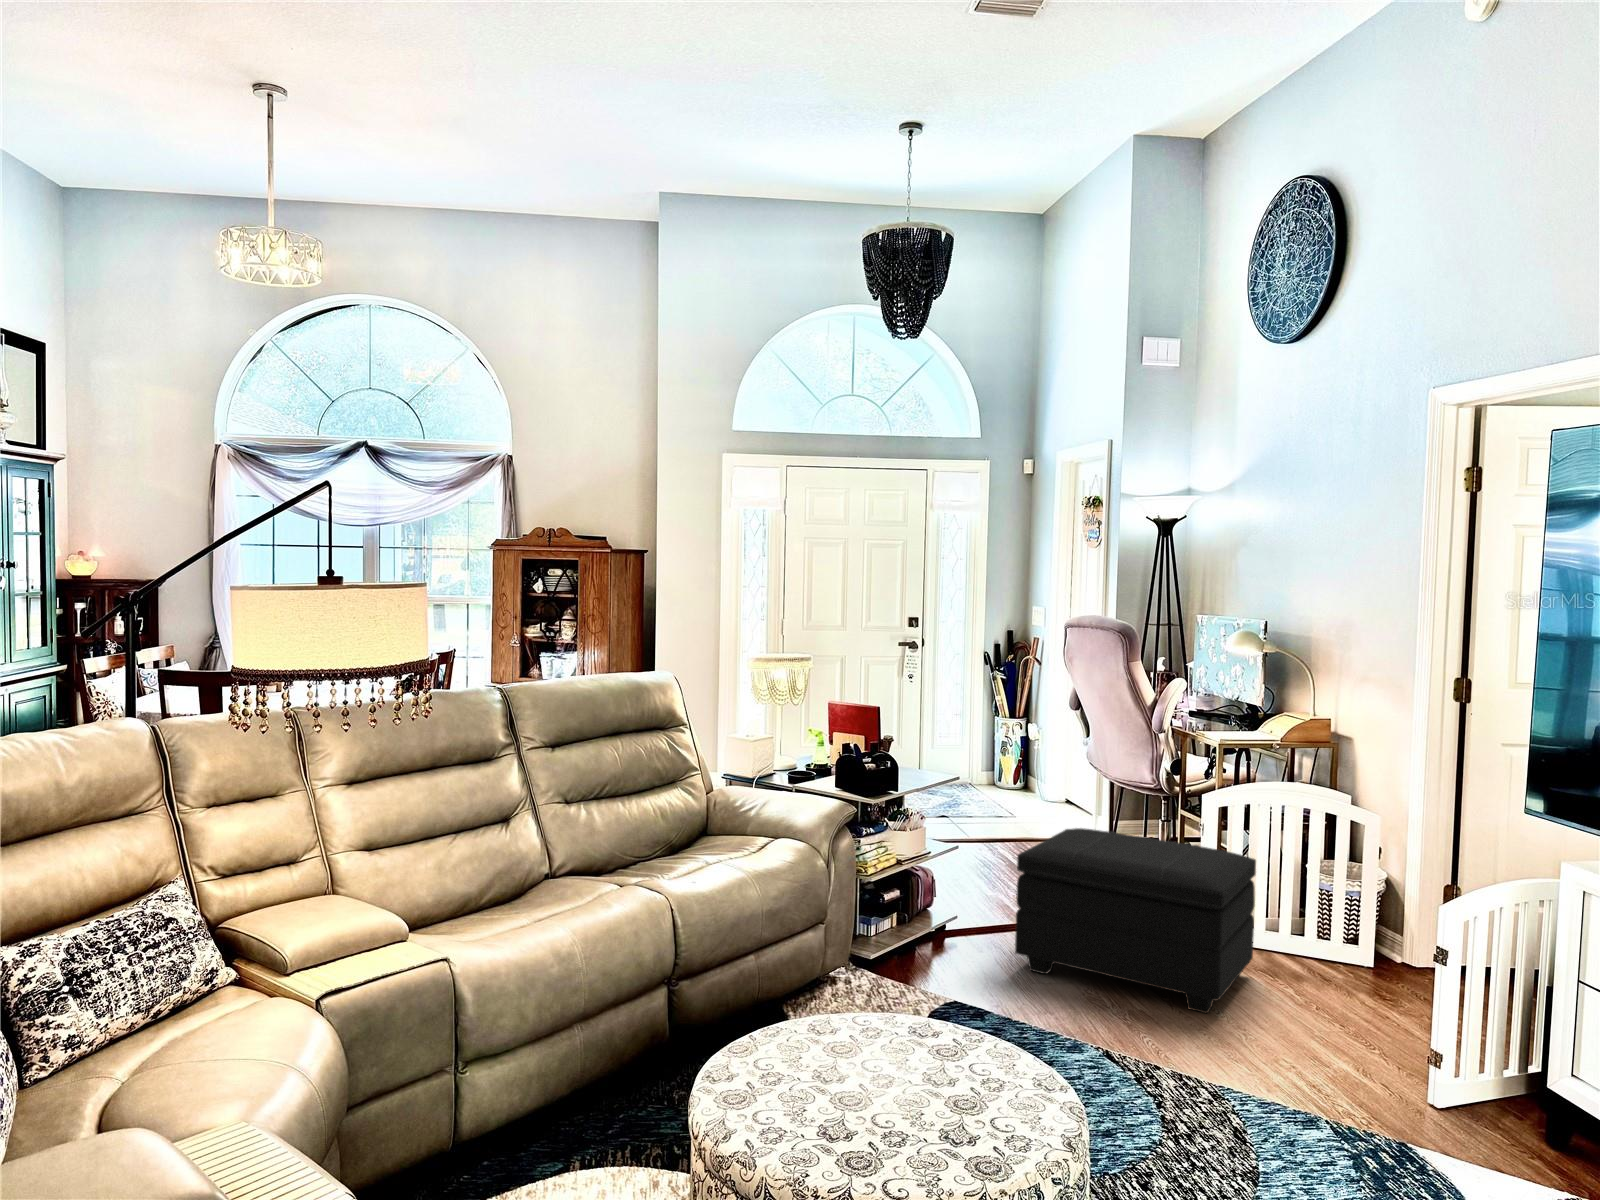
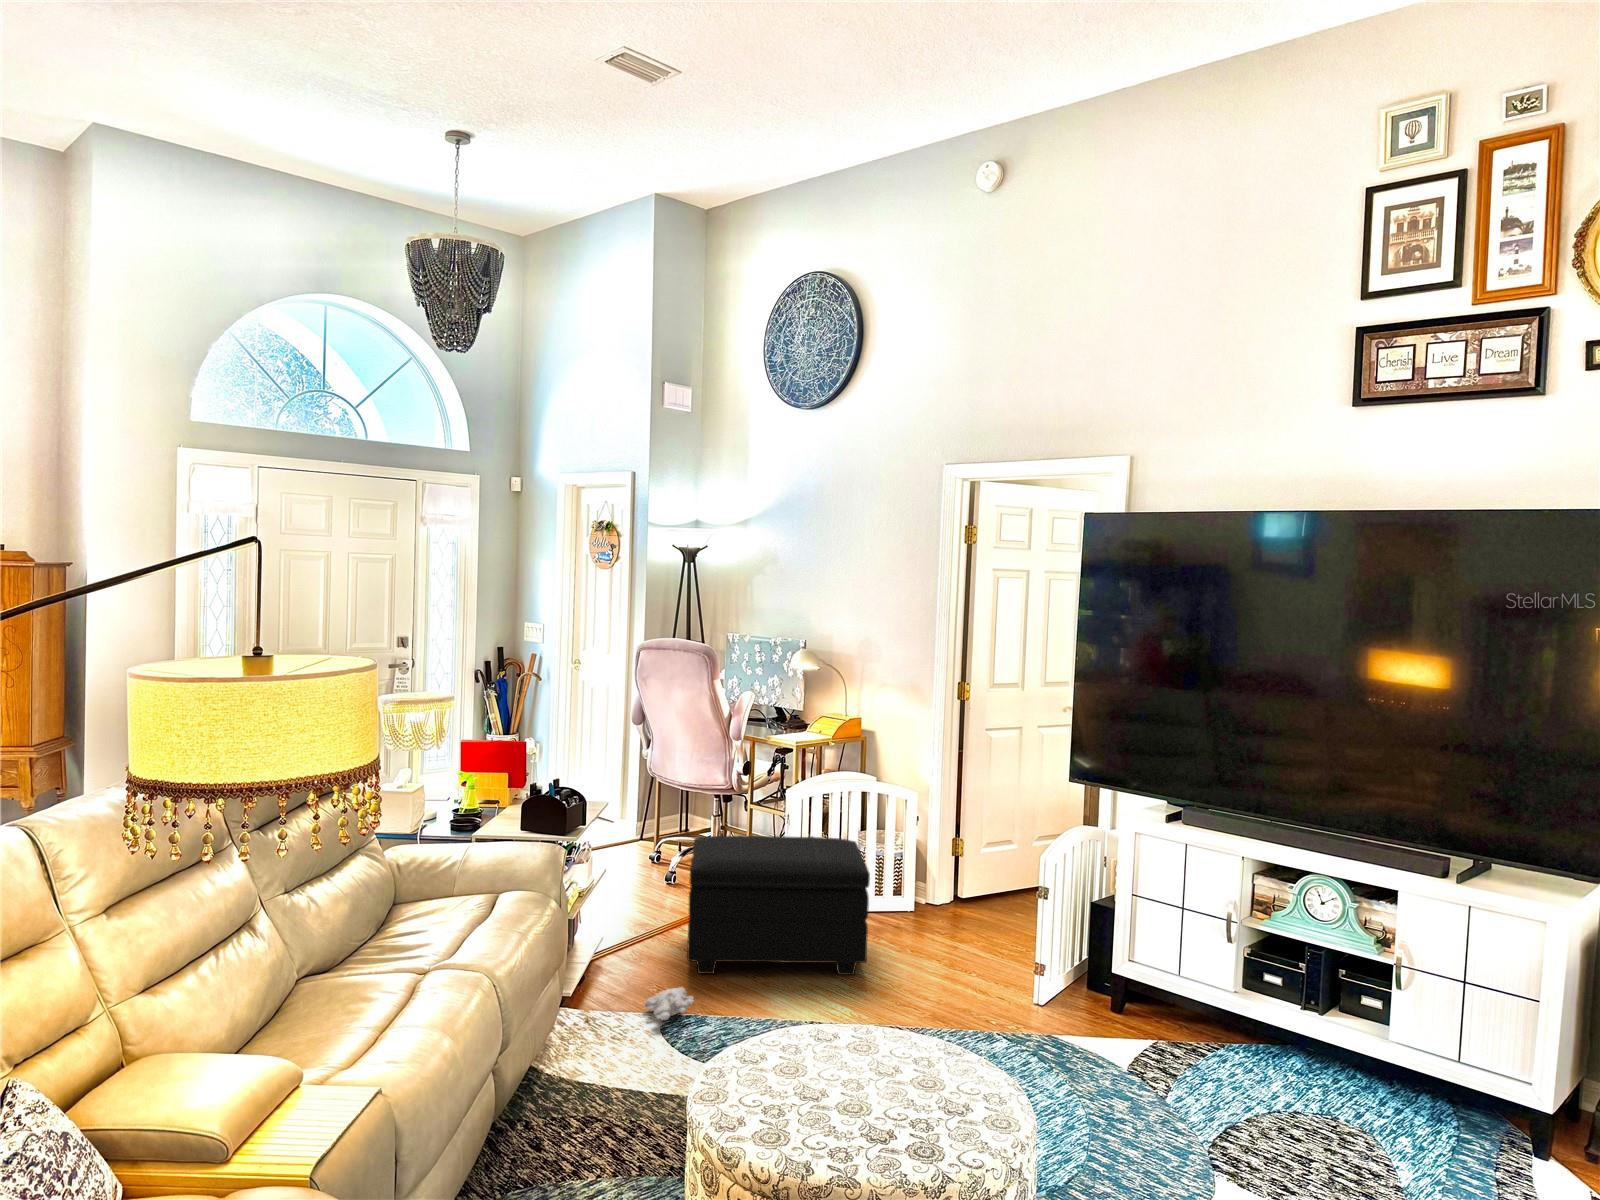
plush toy: none [875,972,986,1000] -> present [585,987,694,1020]

